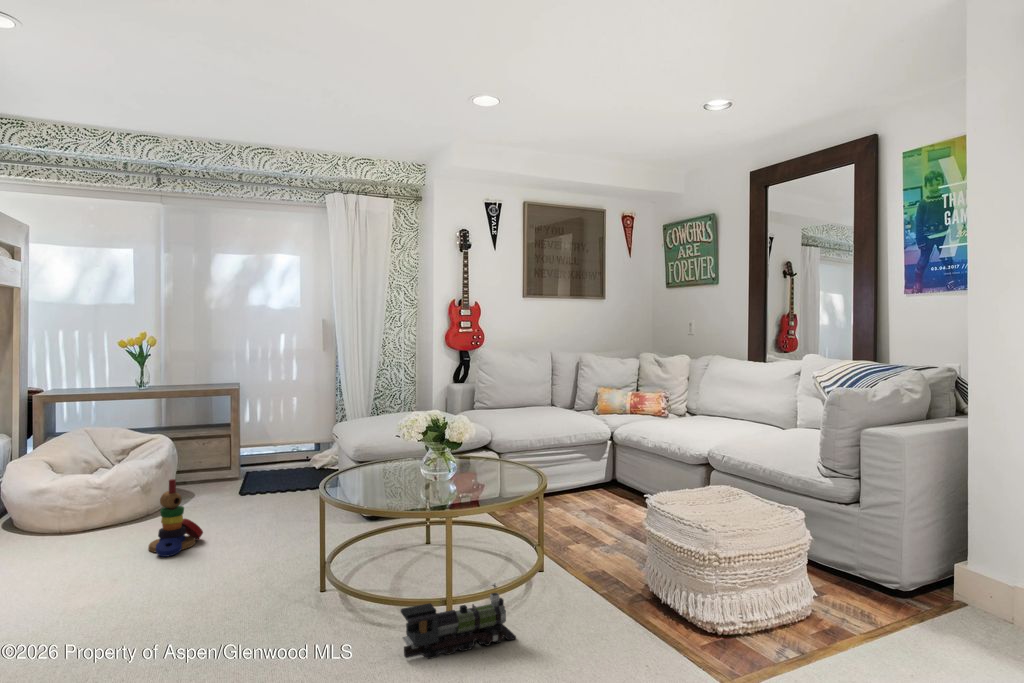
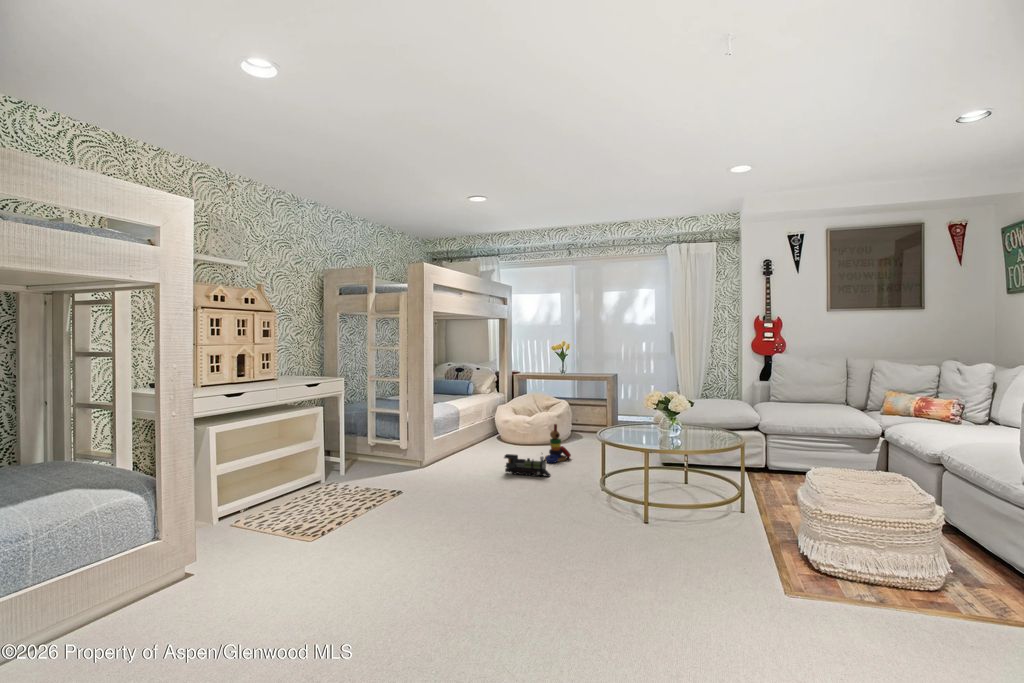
toy train: present [401,584,516,659] -> present [504,454,550,477]

